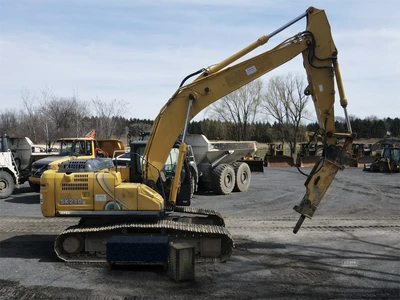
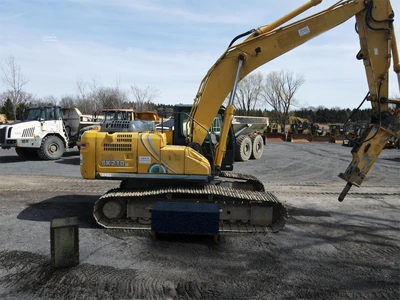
storage box: present [169,242,195,282] -> present [50,216,79,270]

